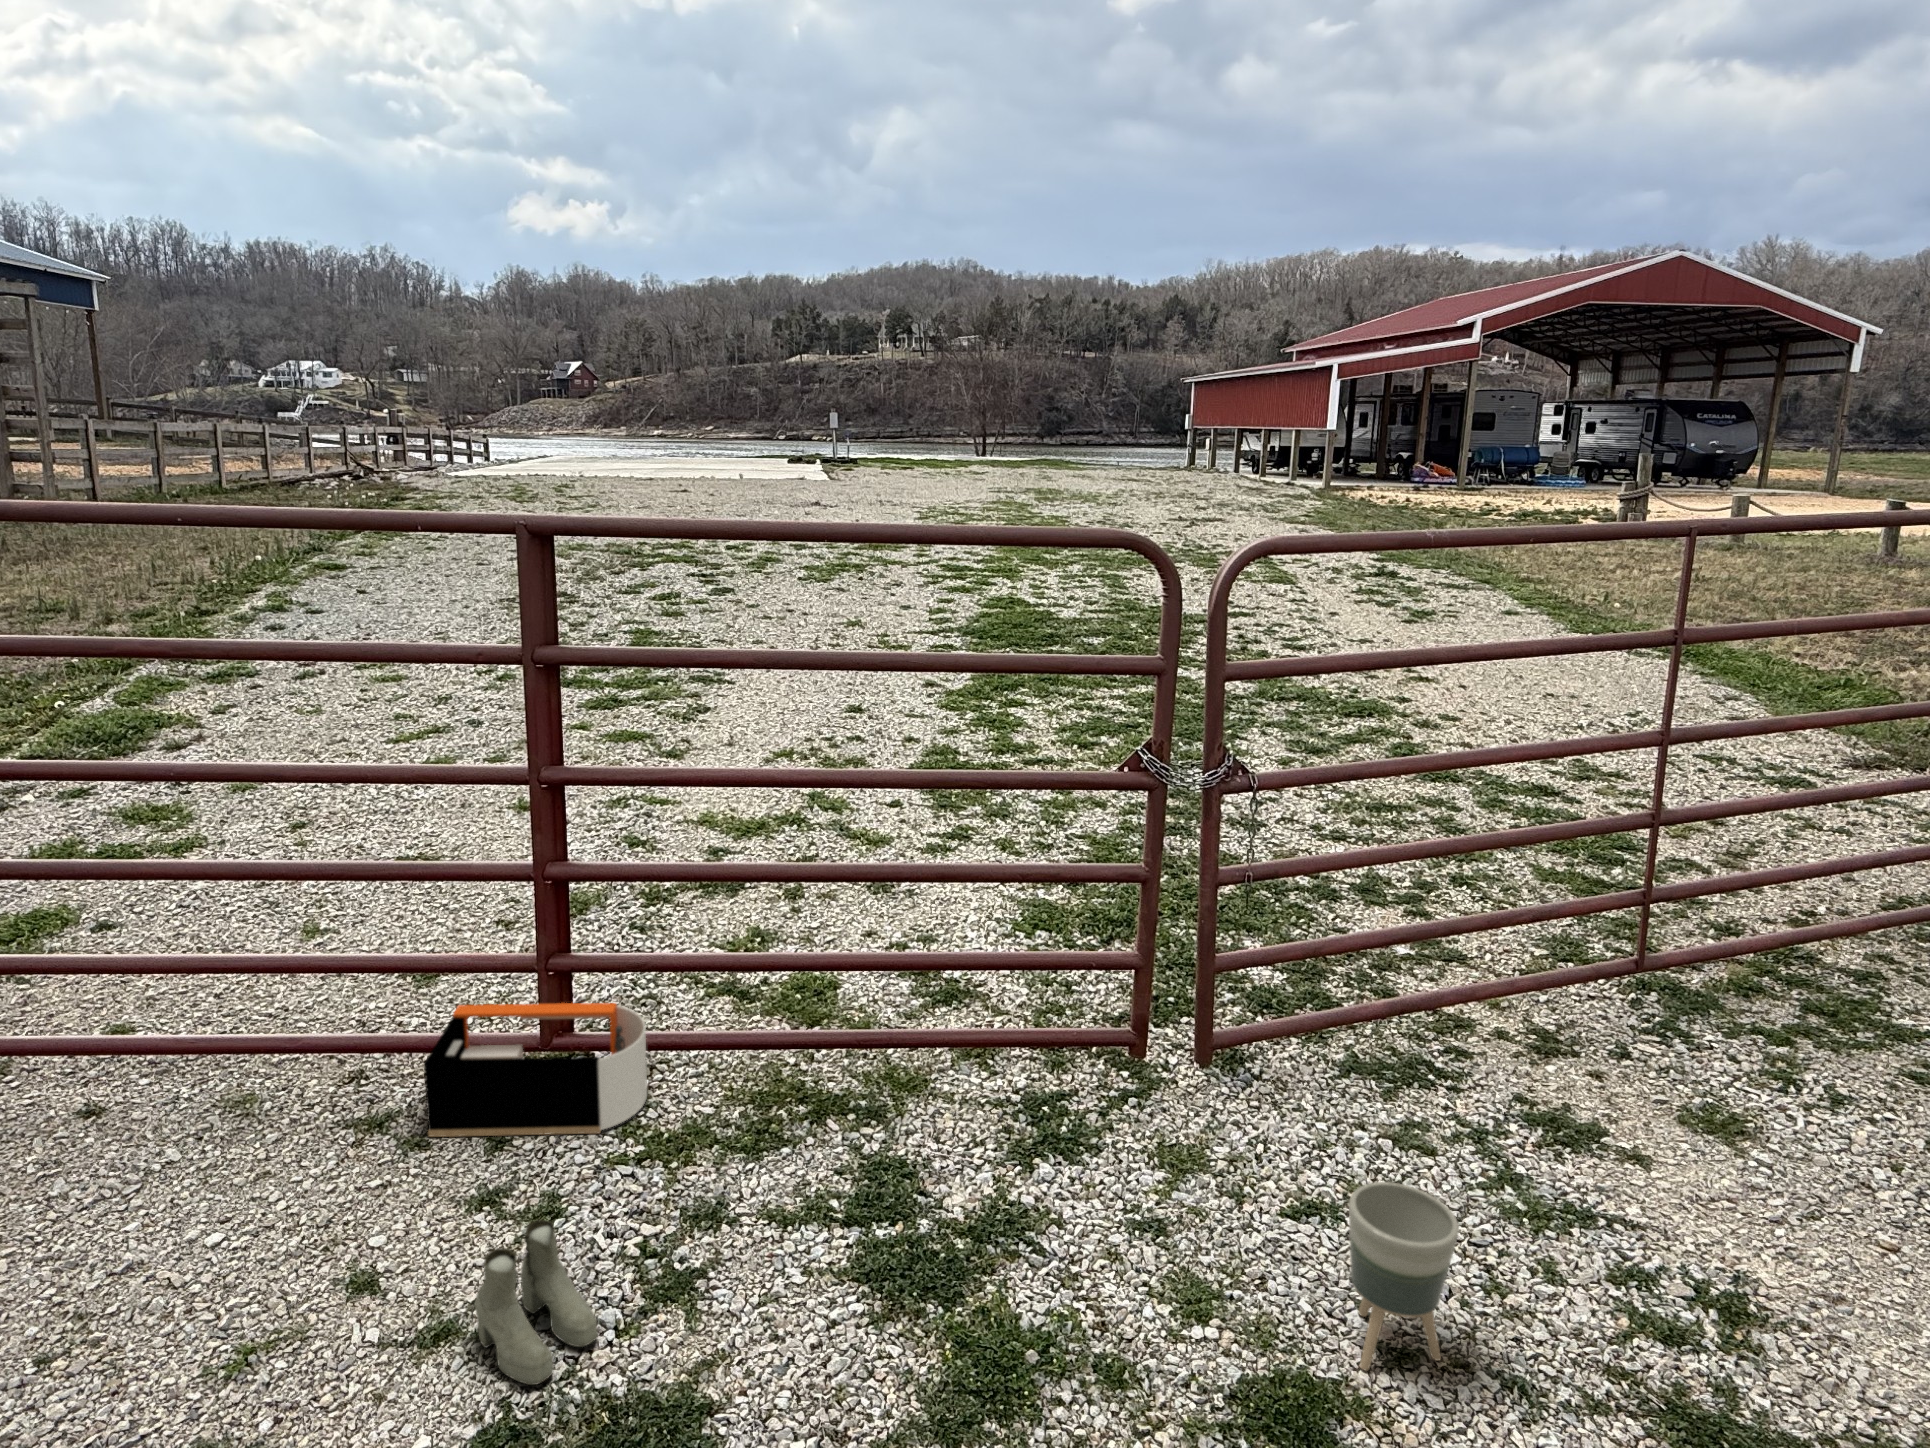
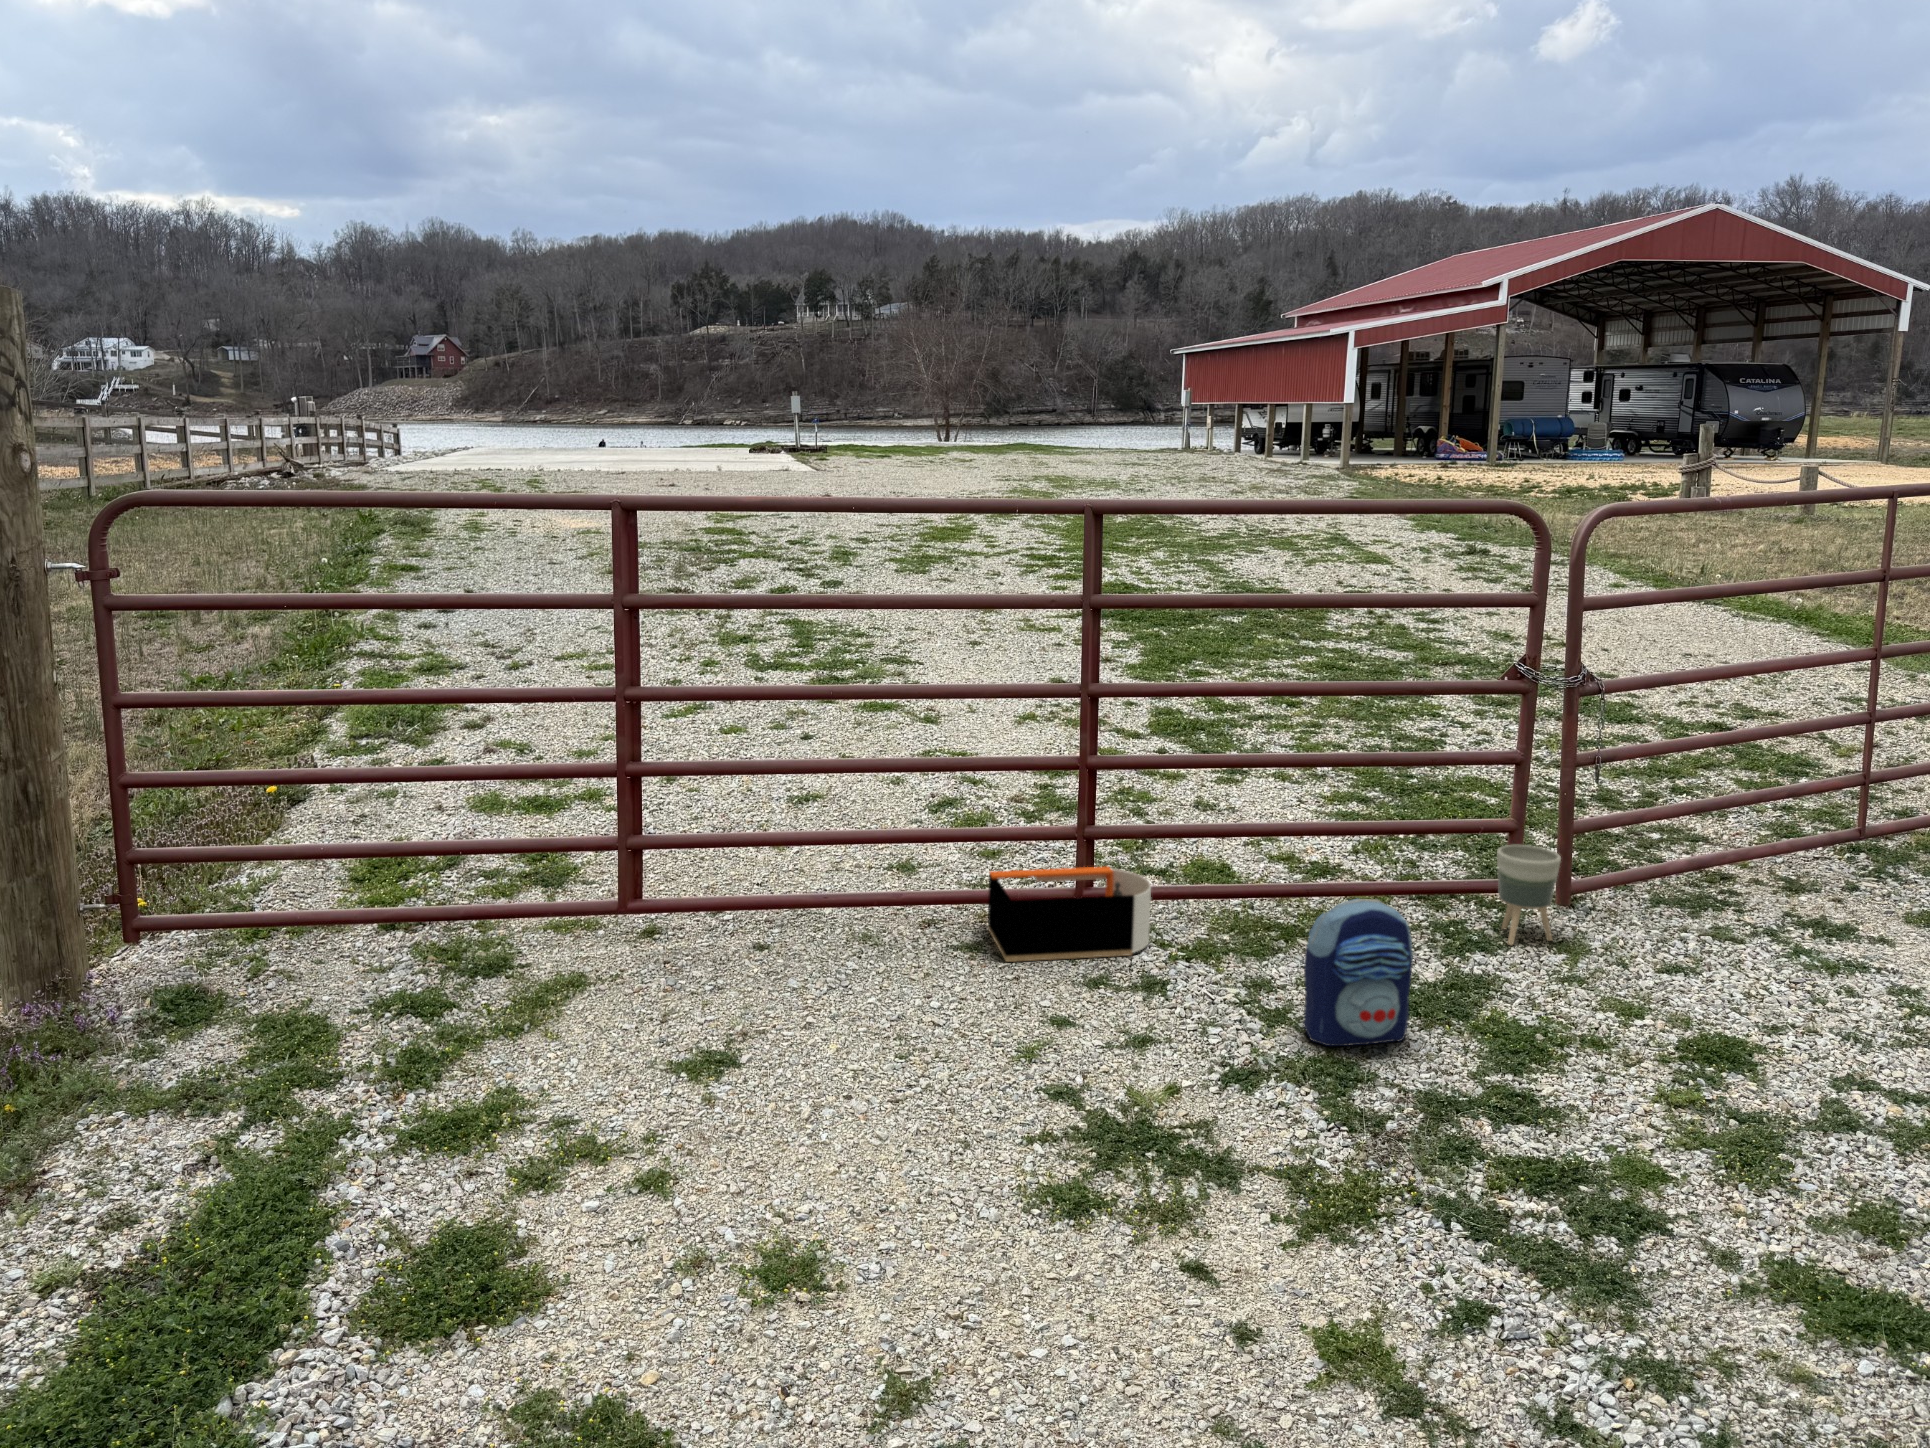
backpack: none [694,1130,850,1343] -> present [1304,899,1413,1046]
planter: present [1349,1182,1459,1370] -> present [1497,845,1561,945]
boots: present [475,1220,598,1385] -> none [1164,972,1248,1067]

